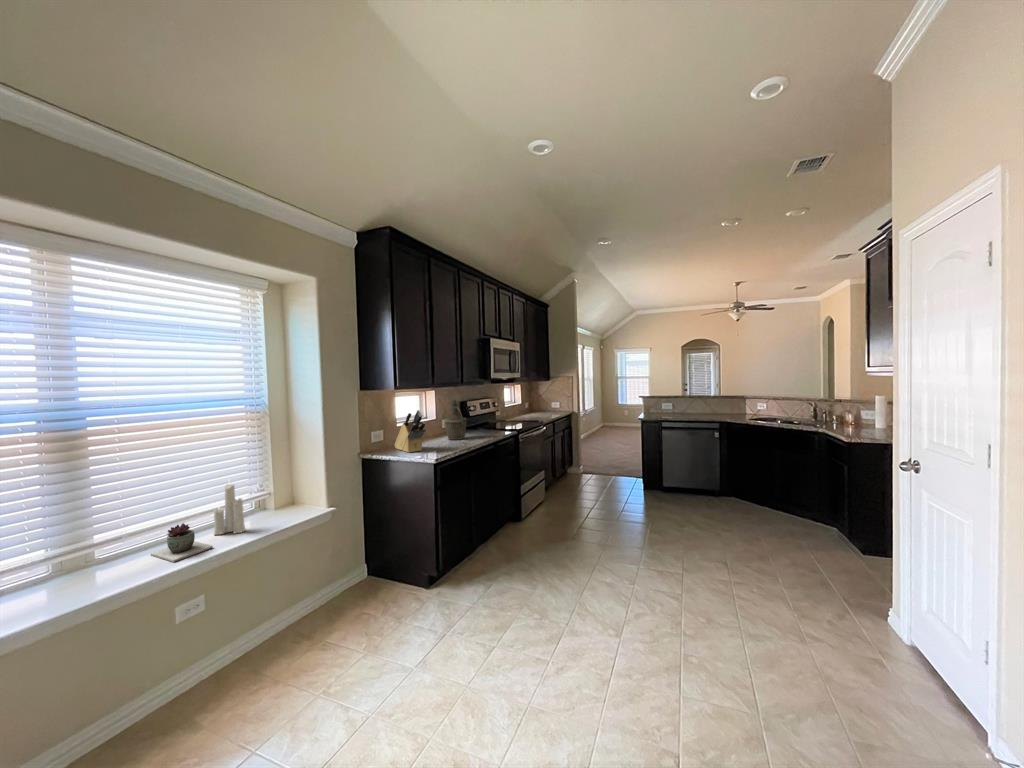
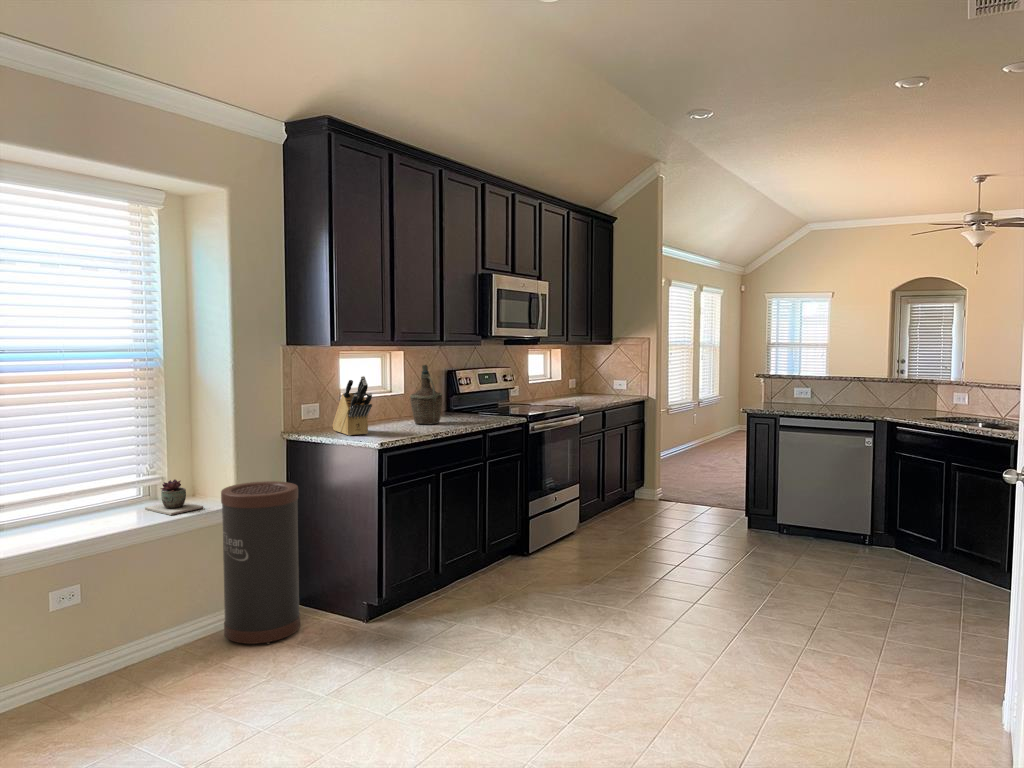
candle: present [214,484,245,535] -> none [96,446,133,519]
trash can: none [317,490,380,621] -> present [221,481,300,644]
succulent plant: present [151,523,212,562] -> present [145,479,203,515]

